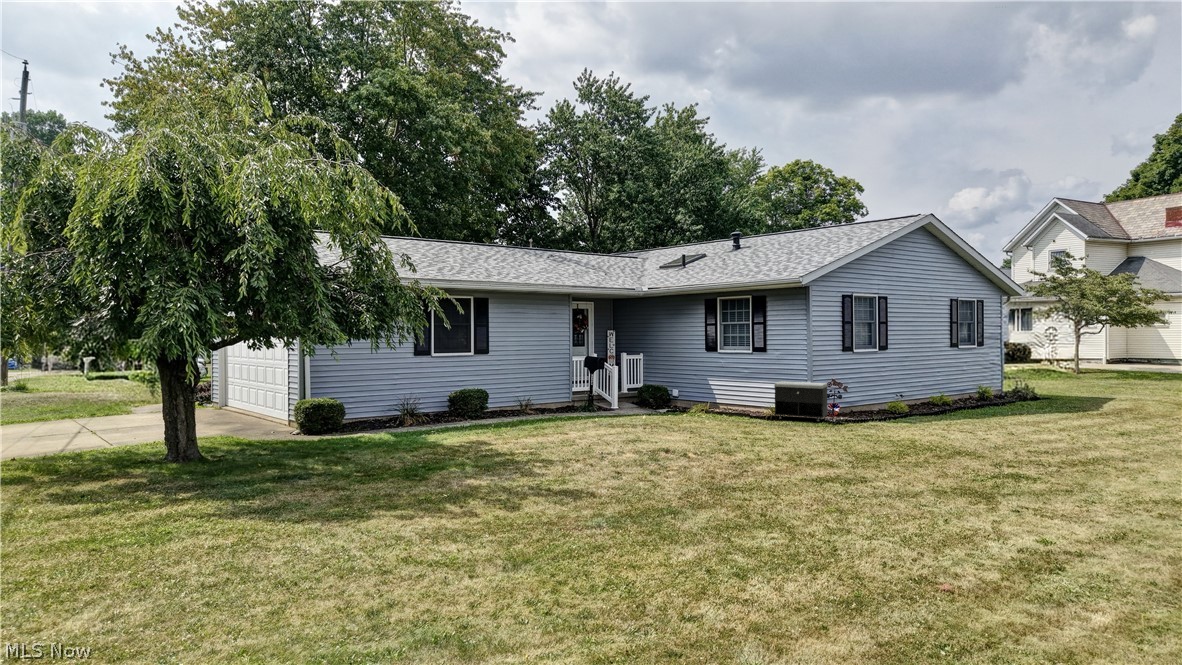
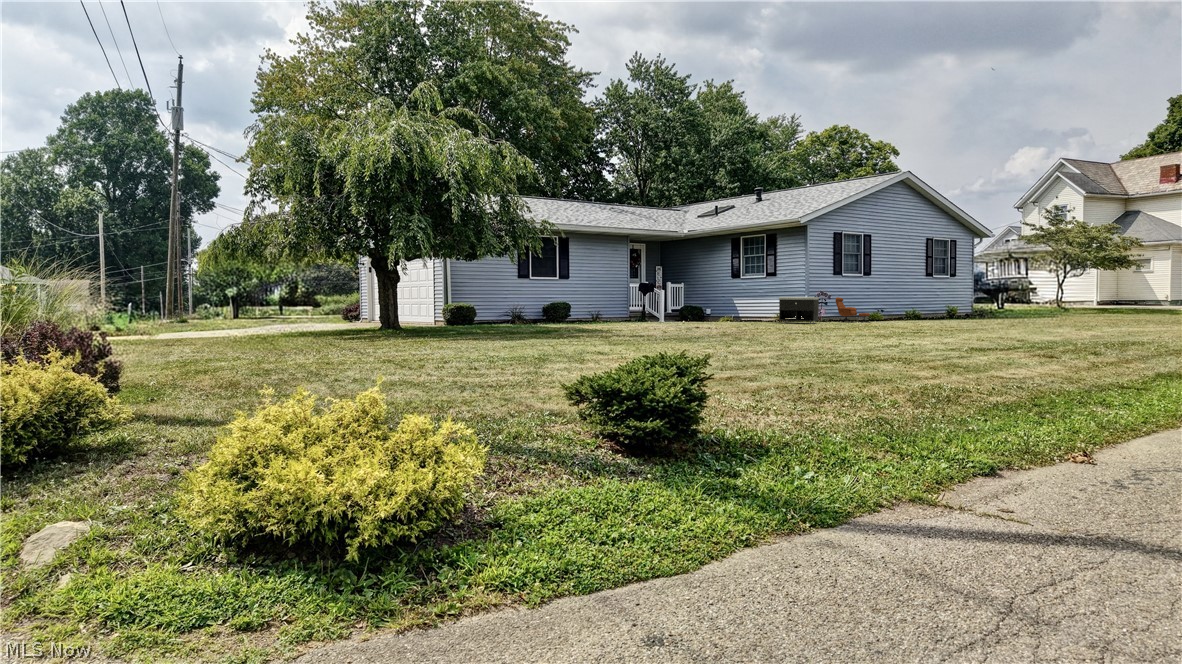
lounge chair: none [846,380,895,417] -> present [836,297,870,323]

